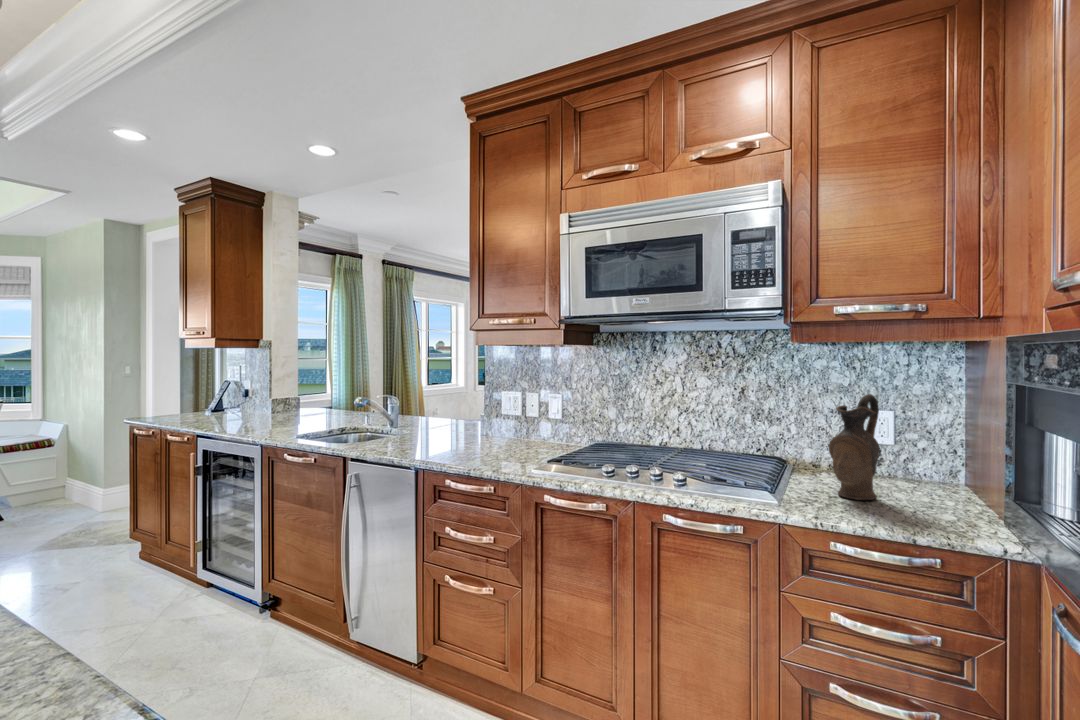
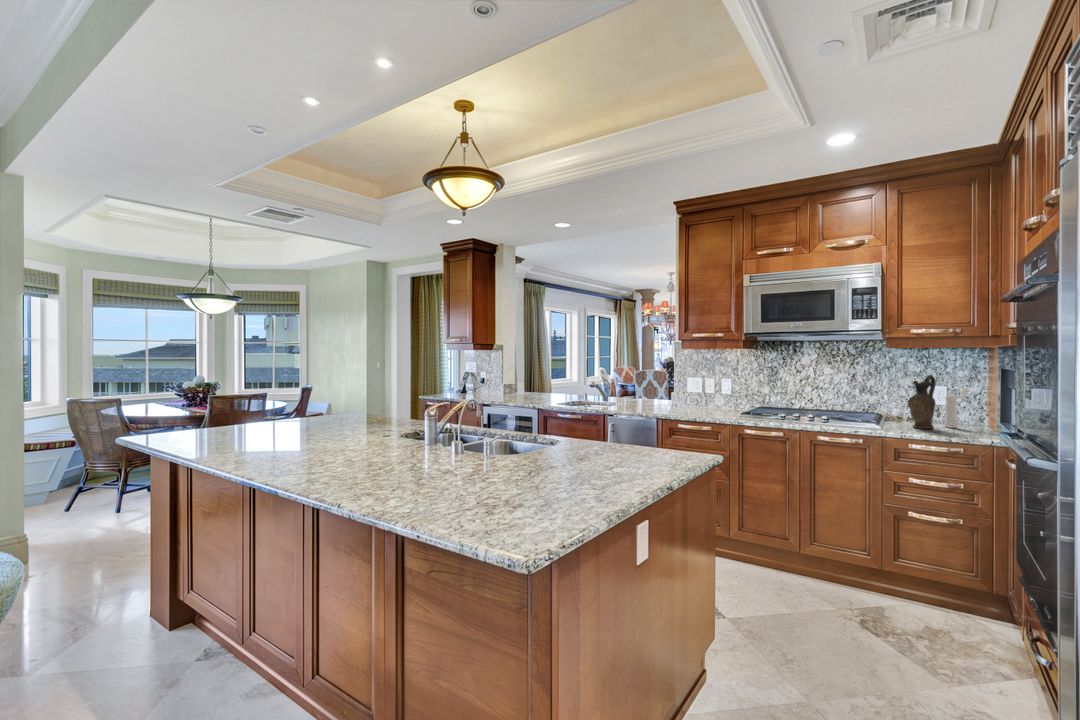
pepper mill: none [894,417,937,494] -> present [944,389,969,428]

